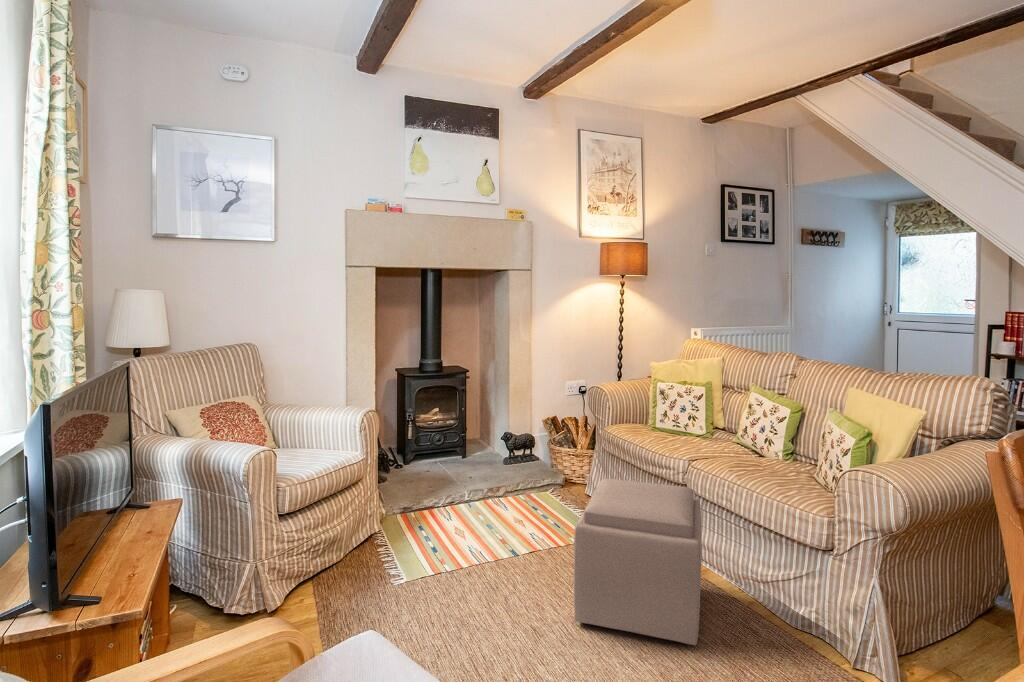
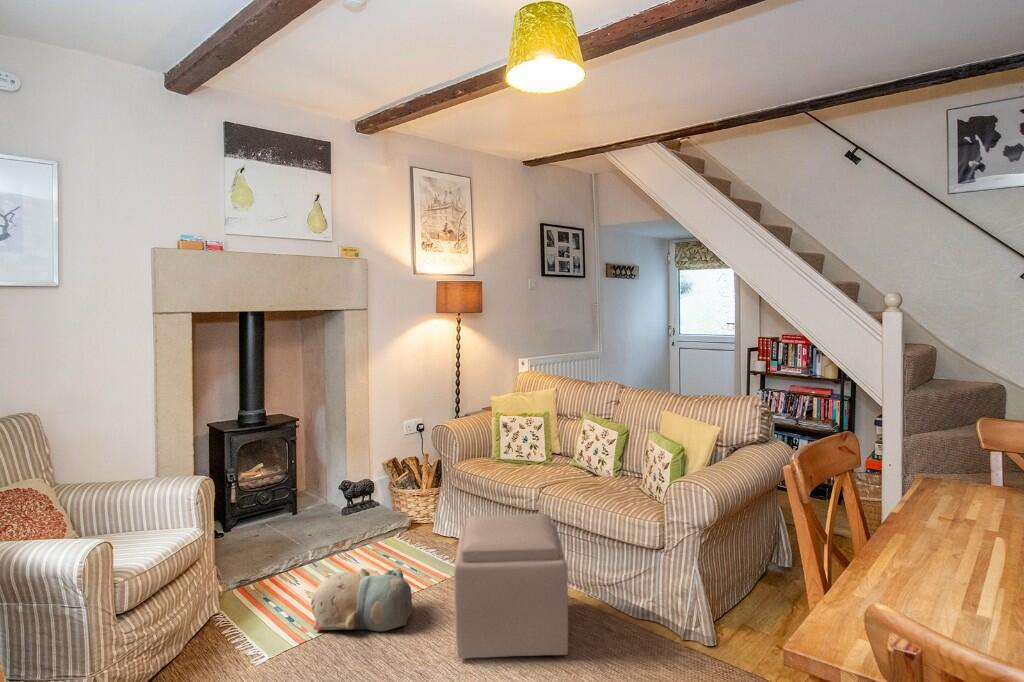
plush toy: none [449,514,543,578] -> present [311,568,413,632]

